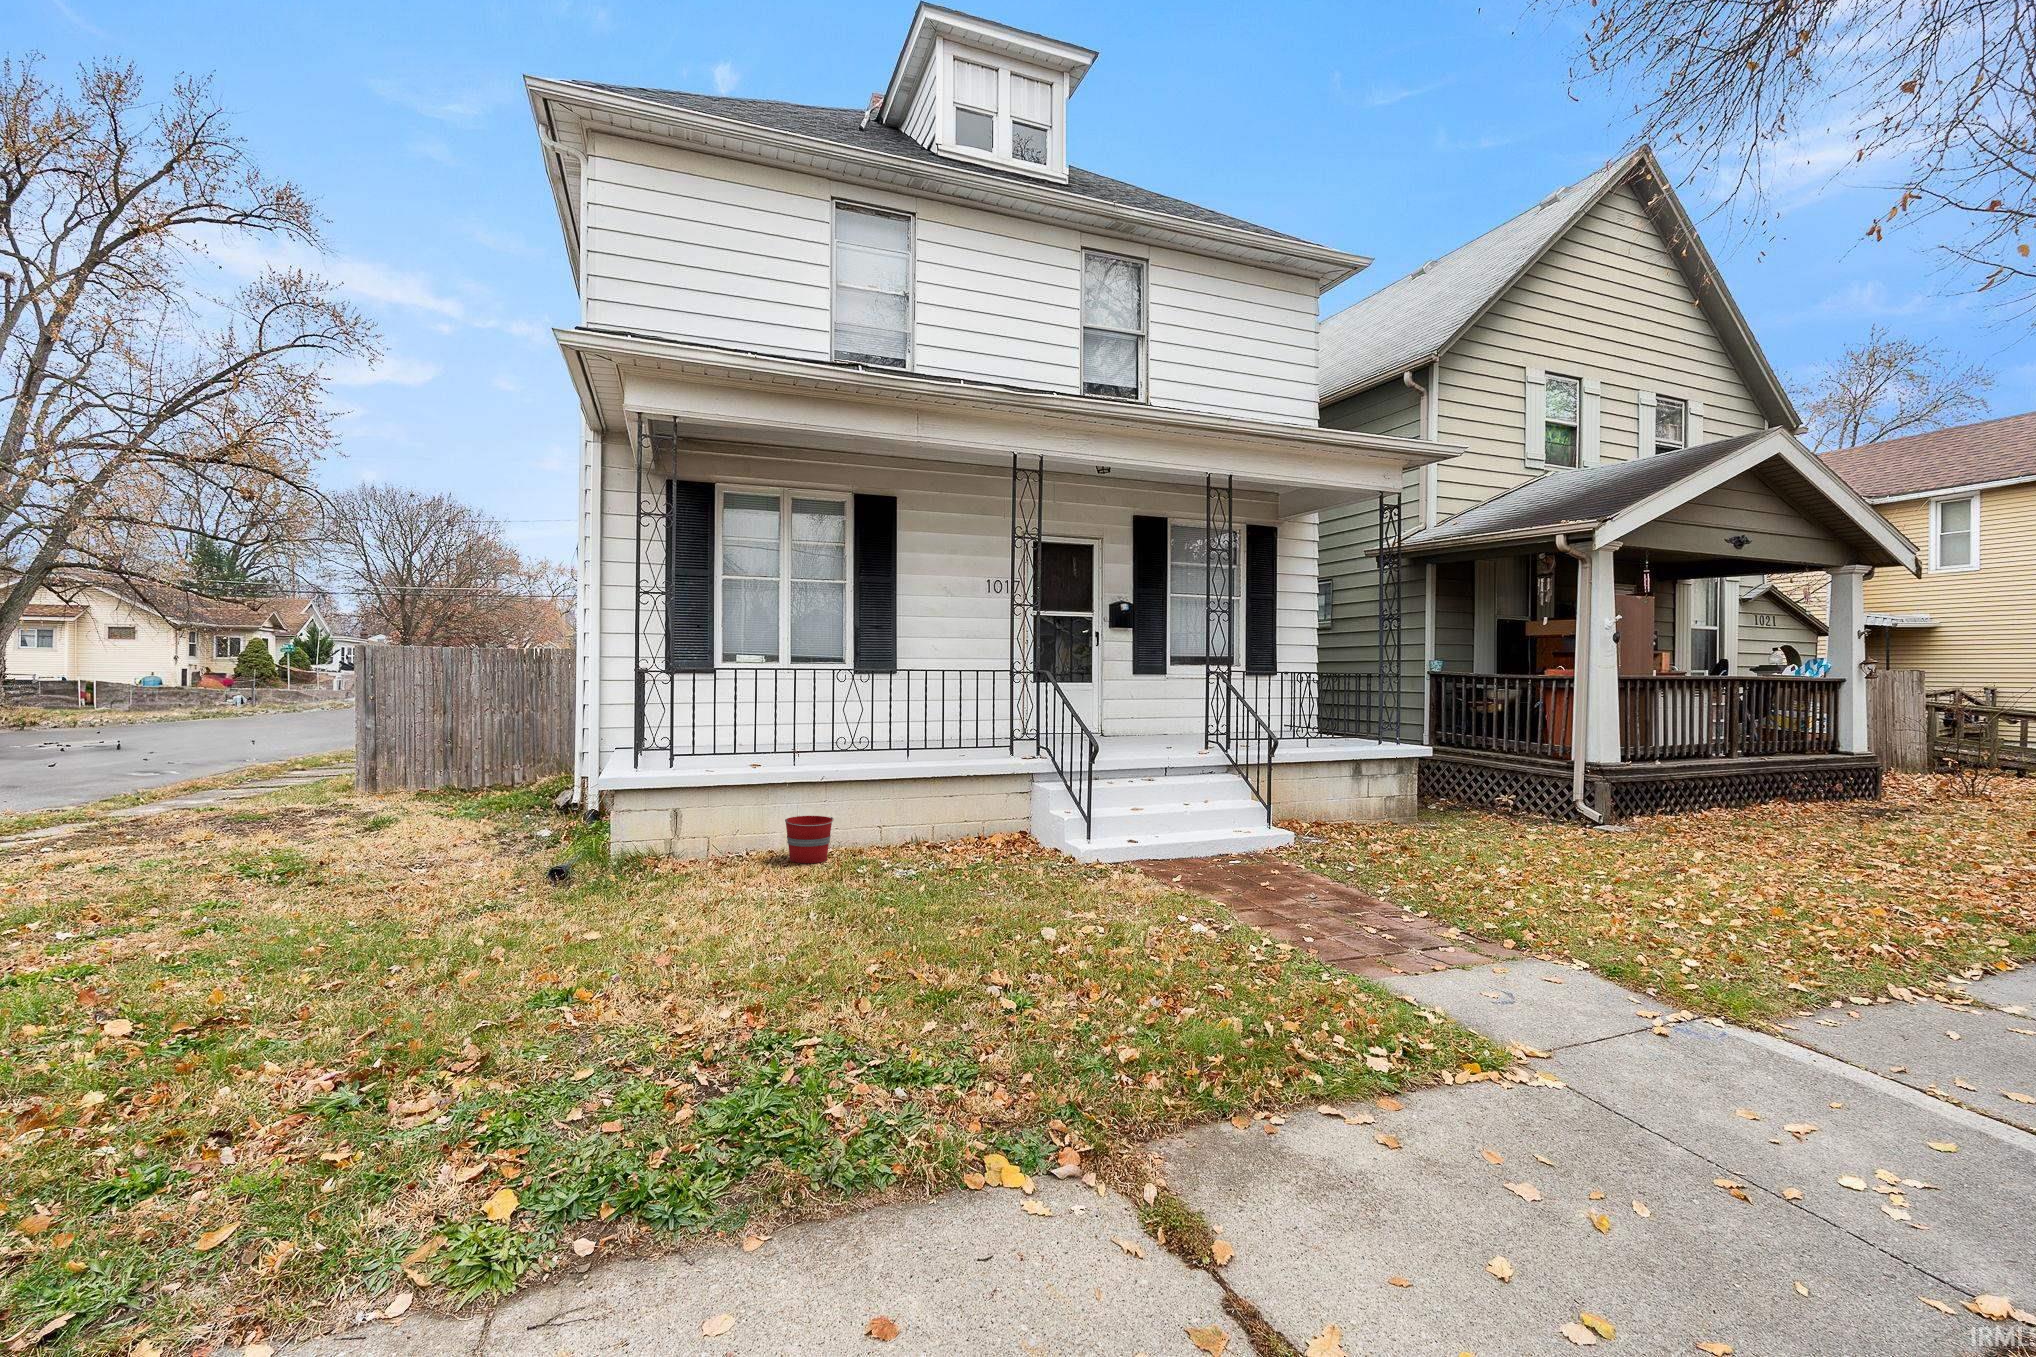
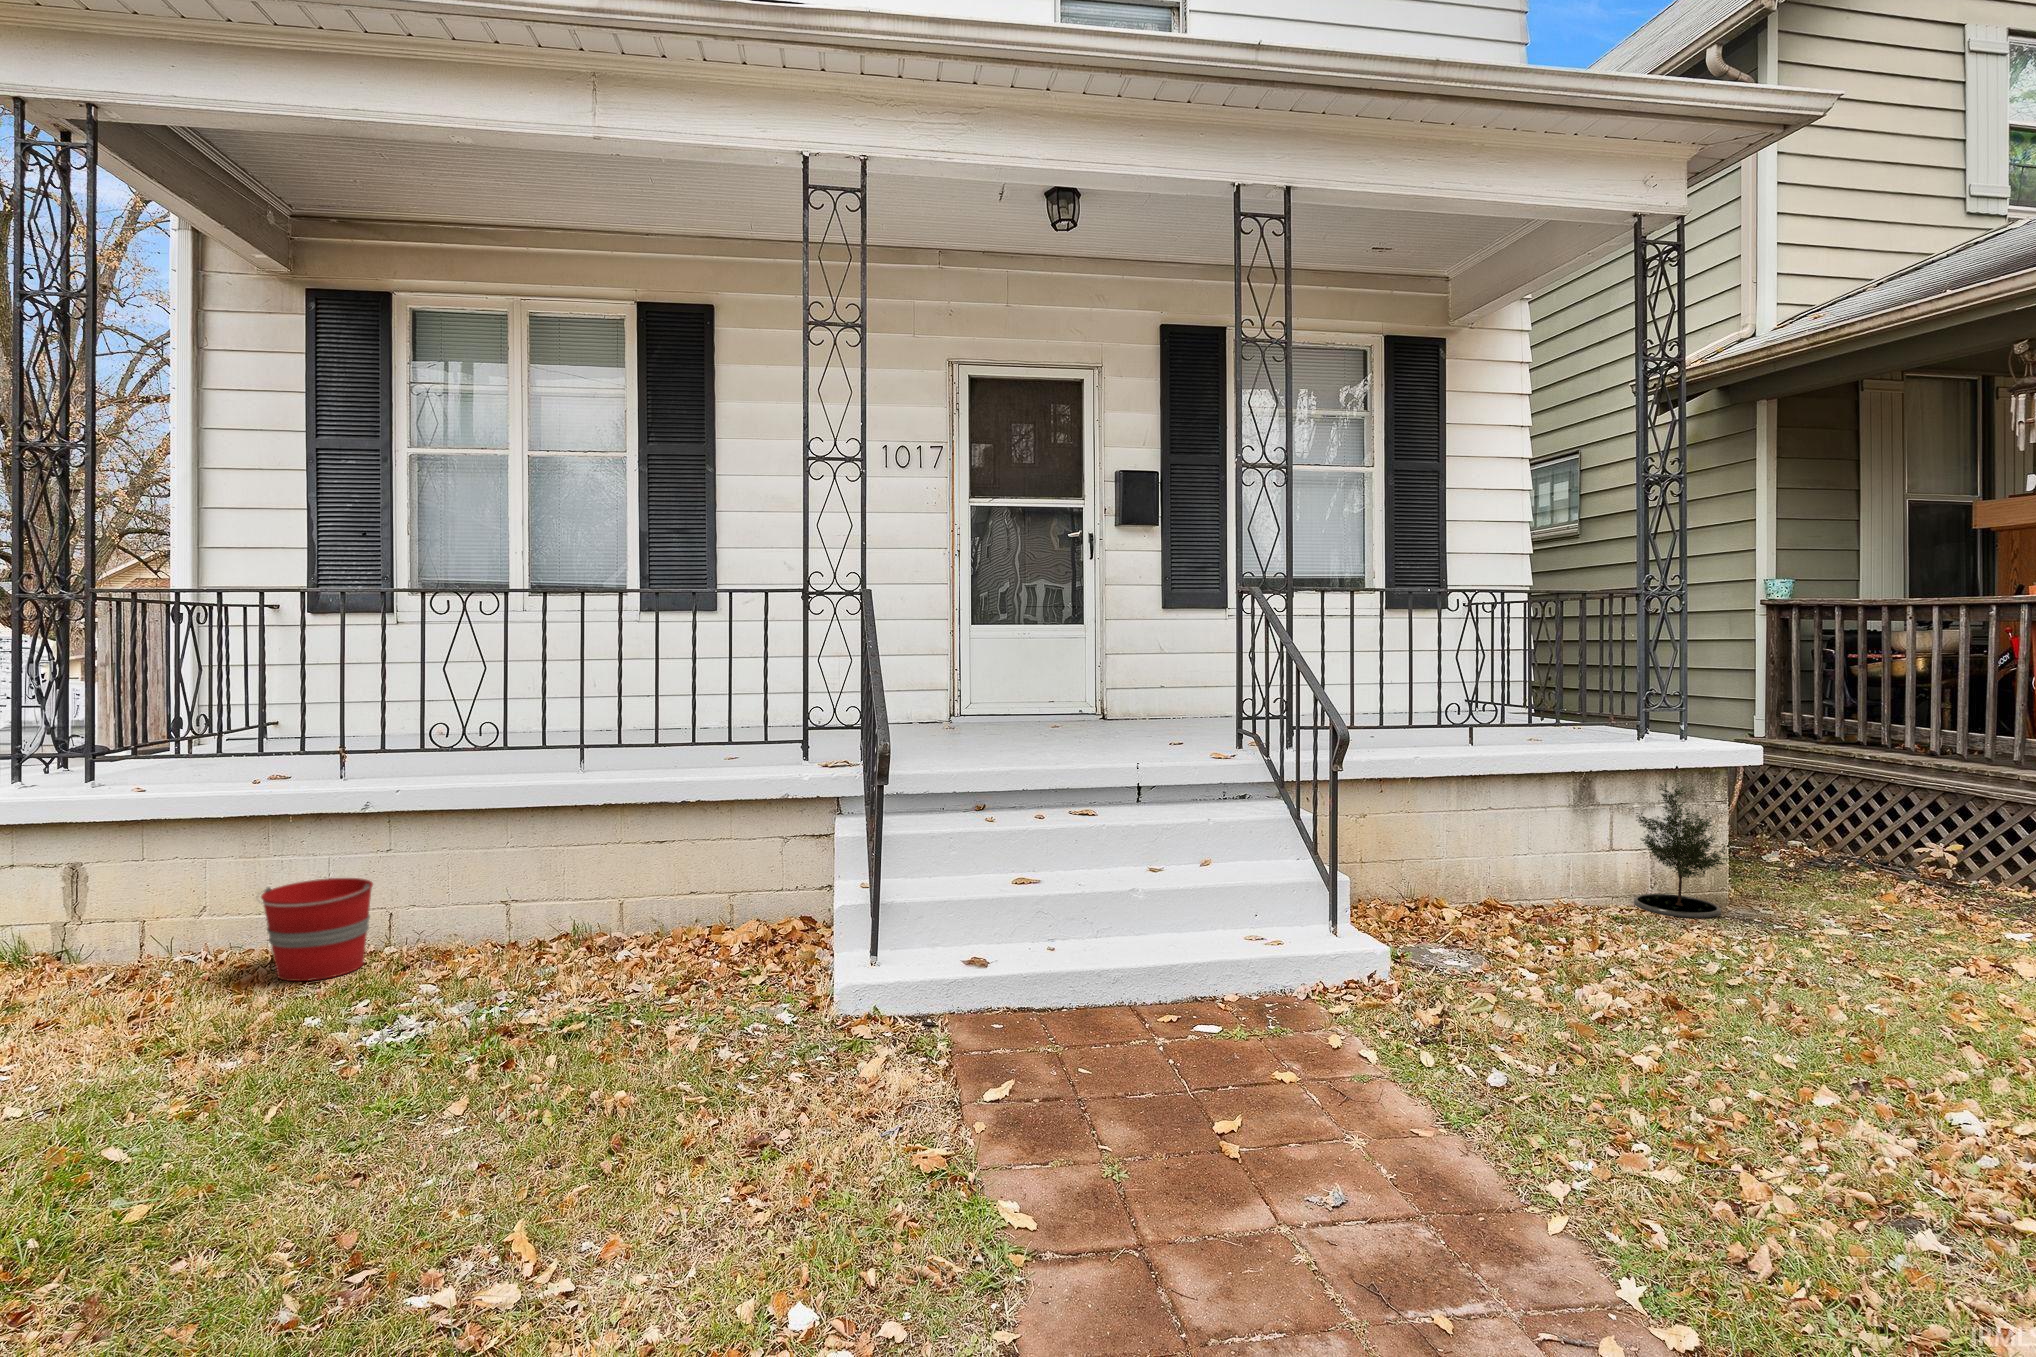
potted tree: none [1378,760,1421,827] -> present [1634,775,1728,918]

